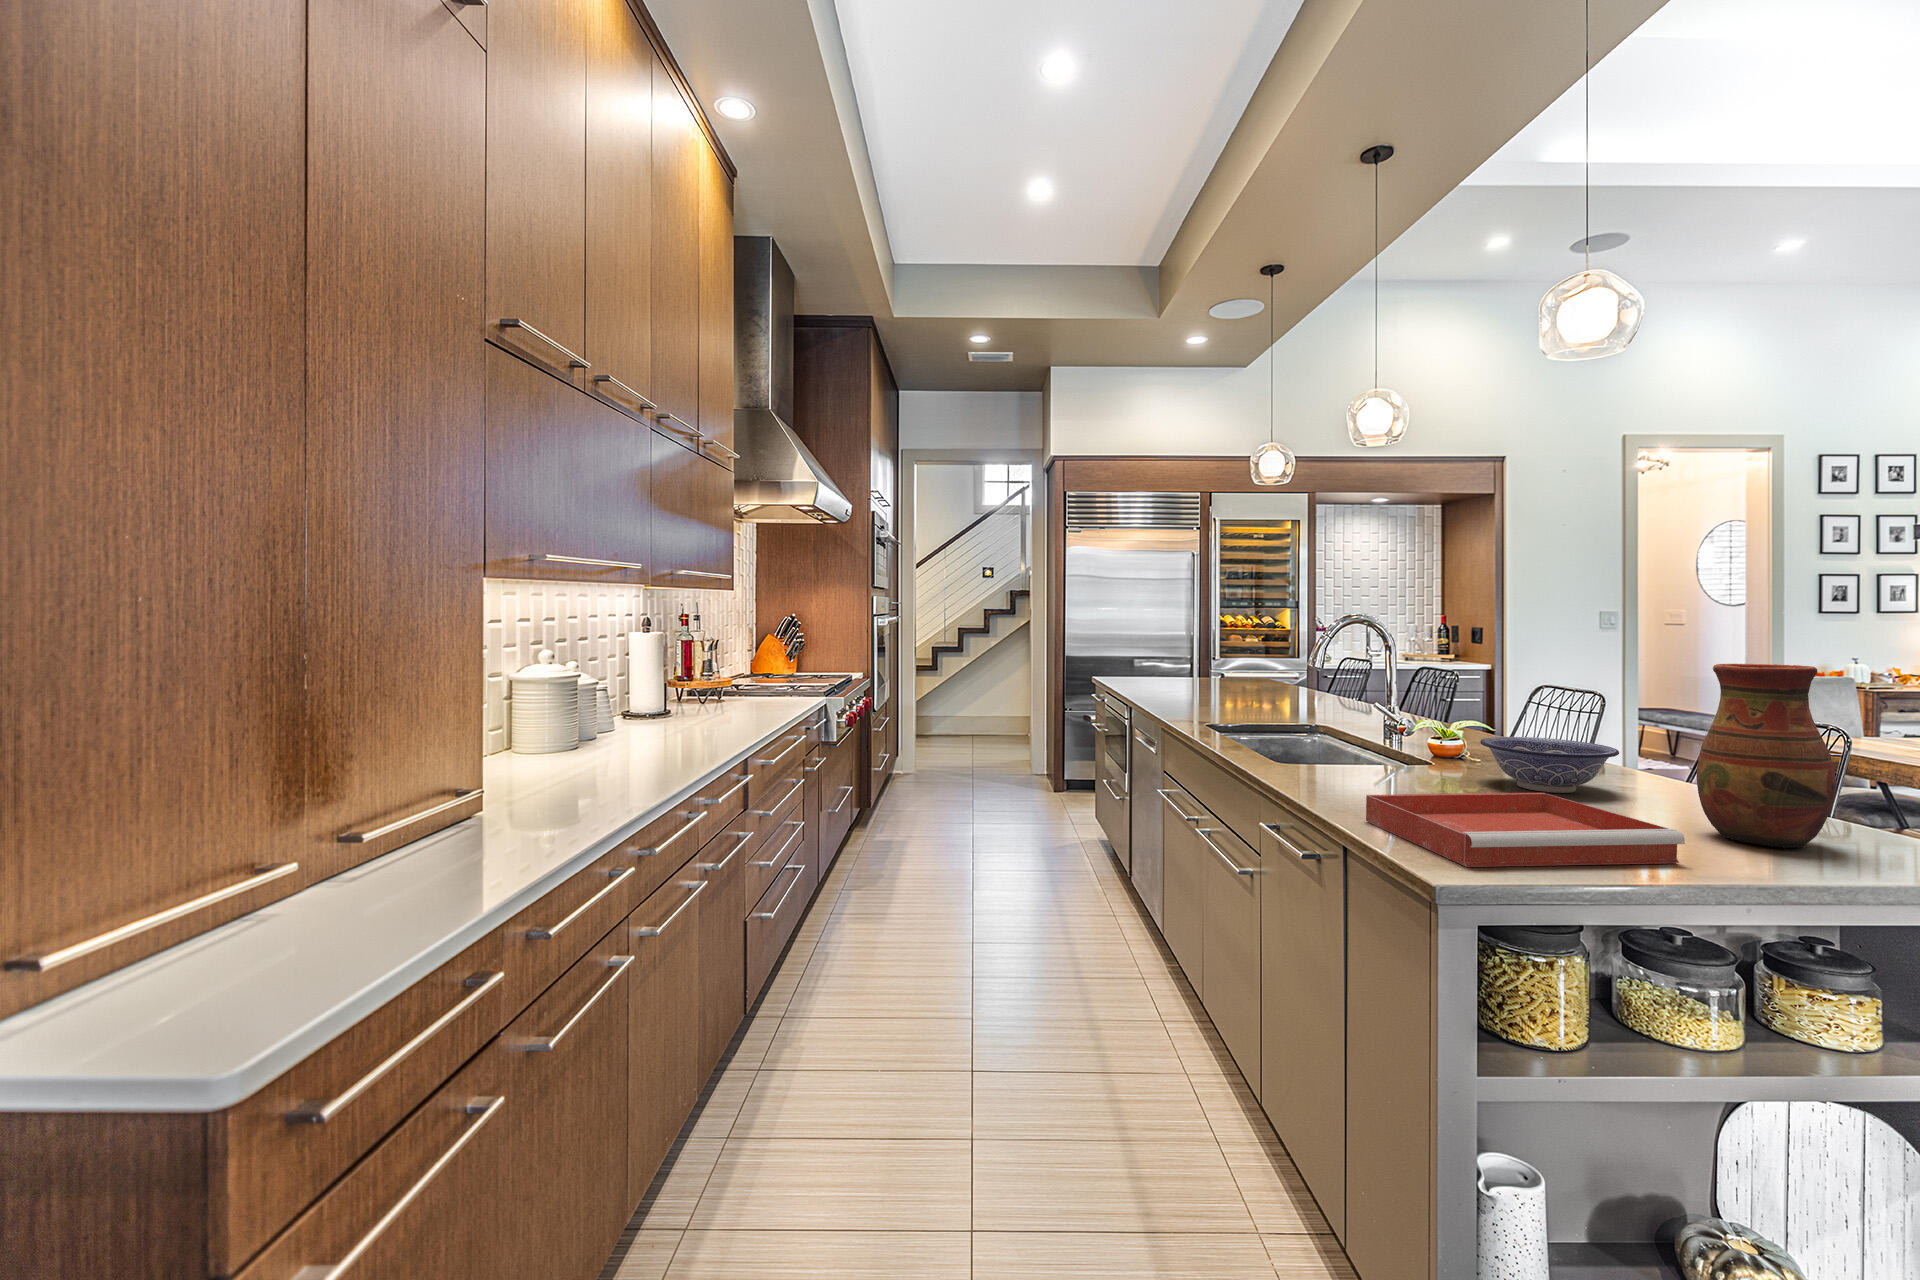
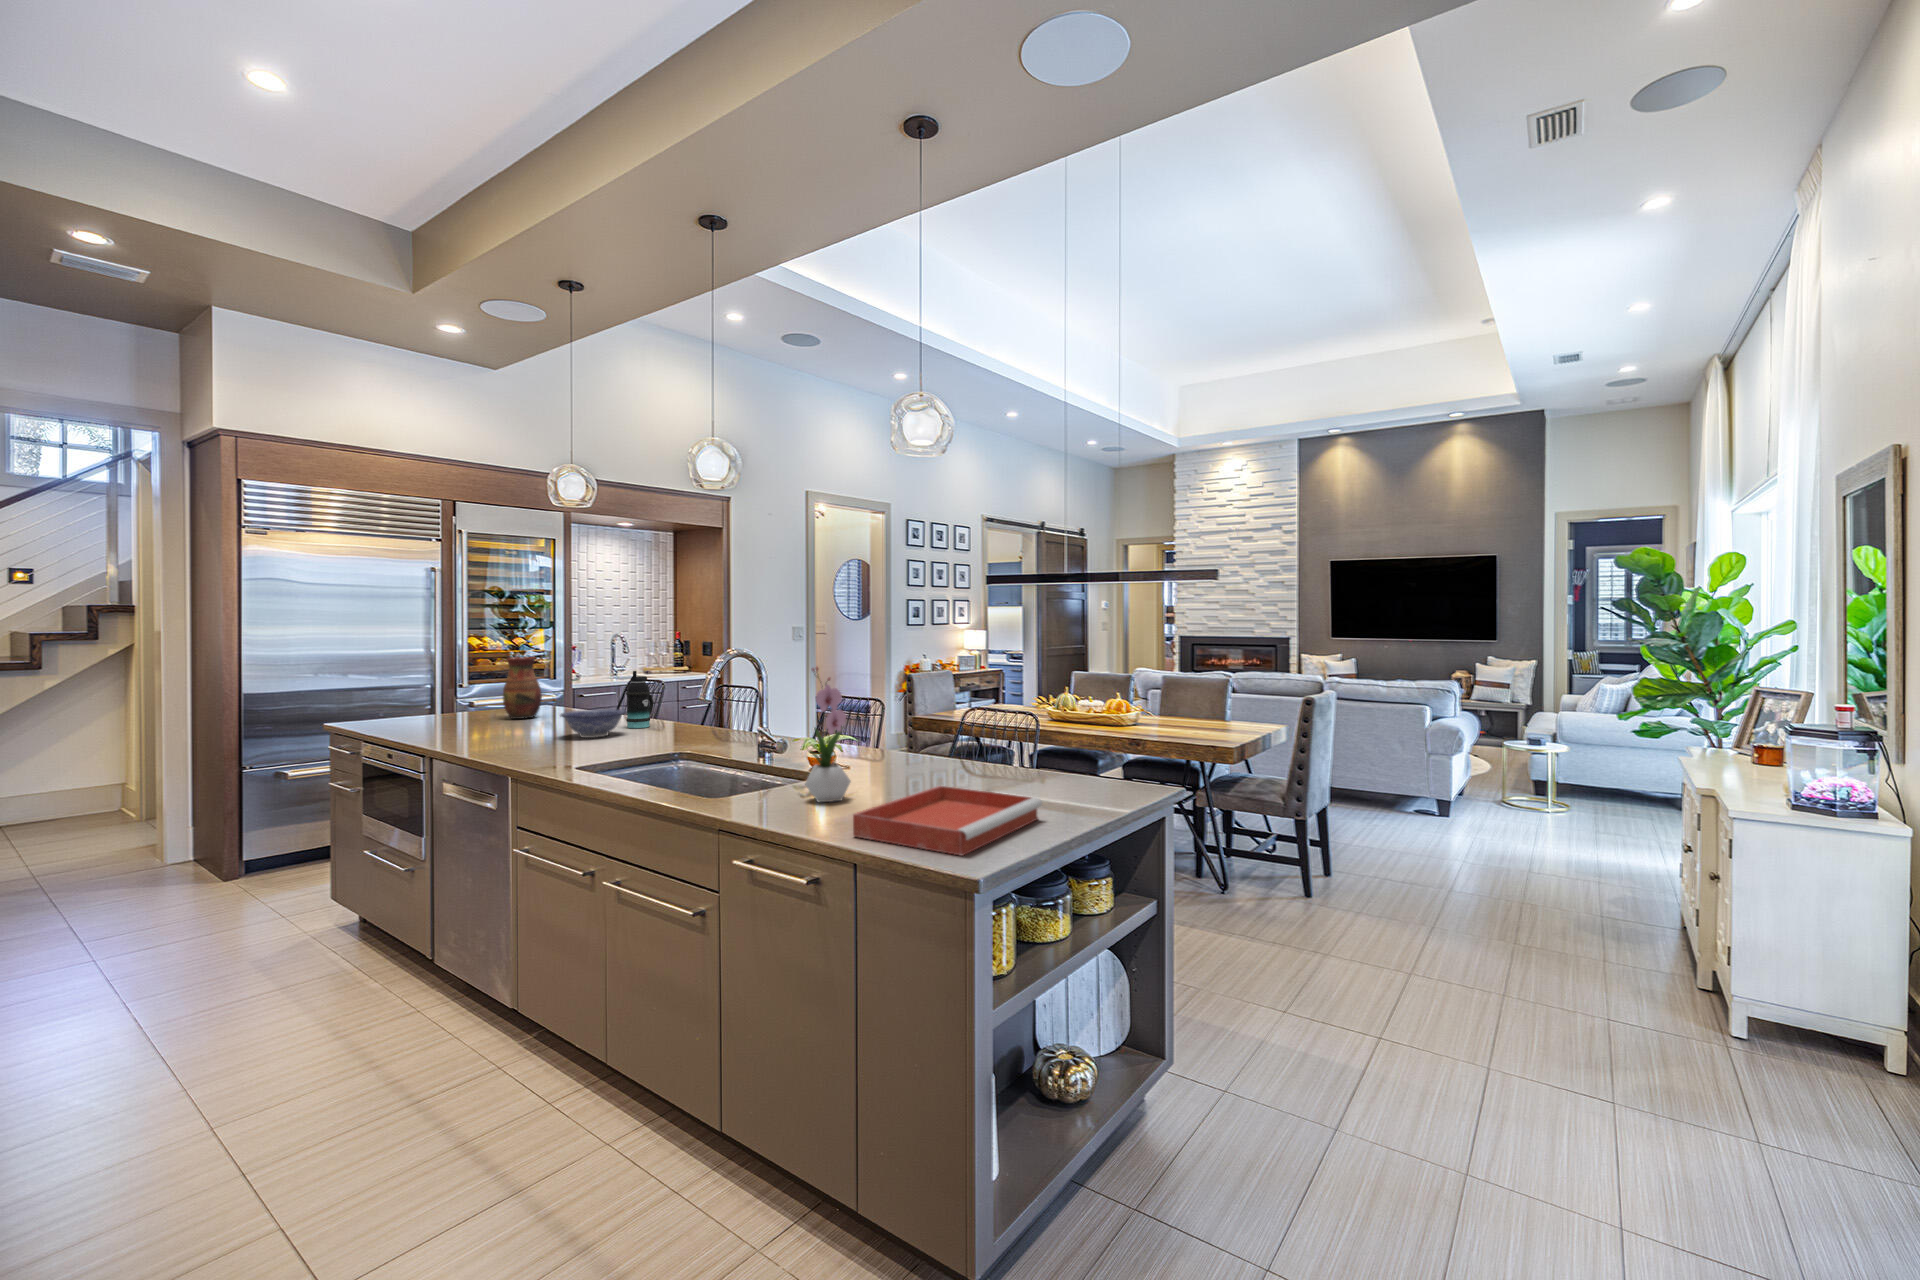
flower arrangement: none [1372,630,1434,791] -> present [805,667,851,802]
bottle: none [1306,645,1338,704] -> present [626,671,654,728]
vase: present [1696,664,1836,849] -> present [503,657,542,719]
decorative bowl: present [1480,737,1619,793] -> present [560,709,626,738]

